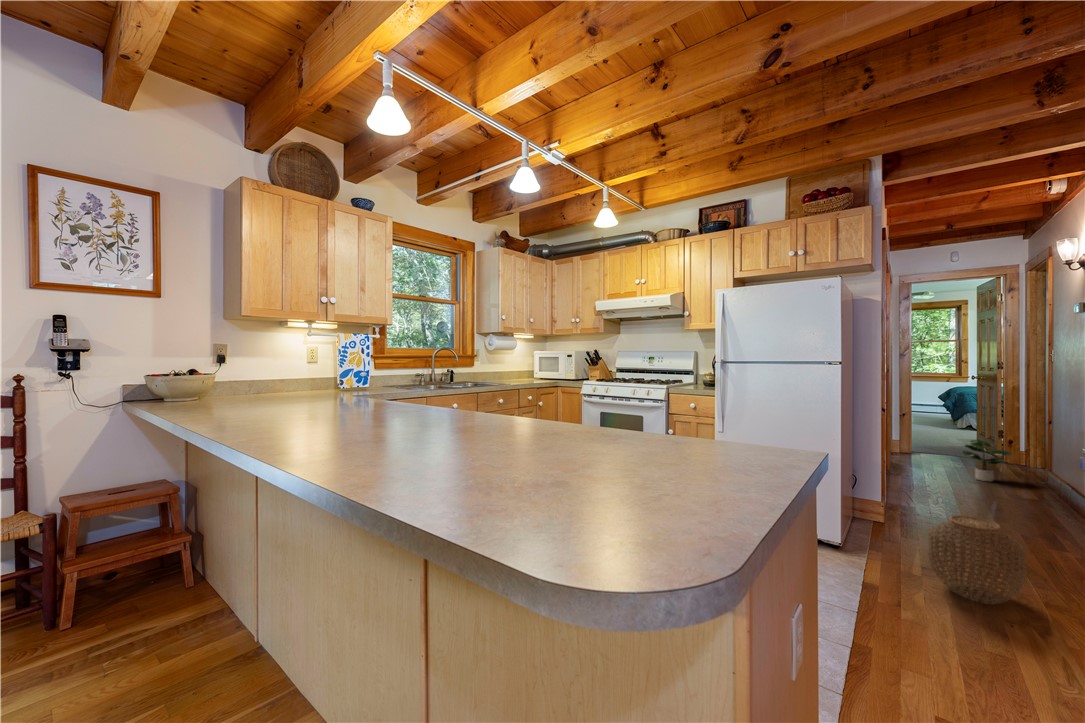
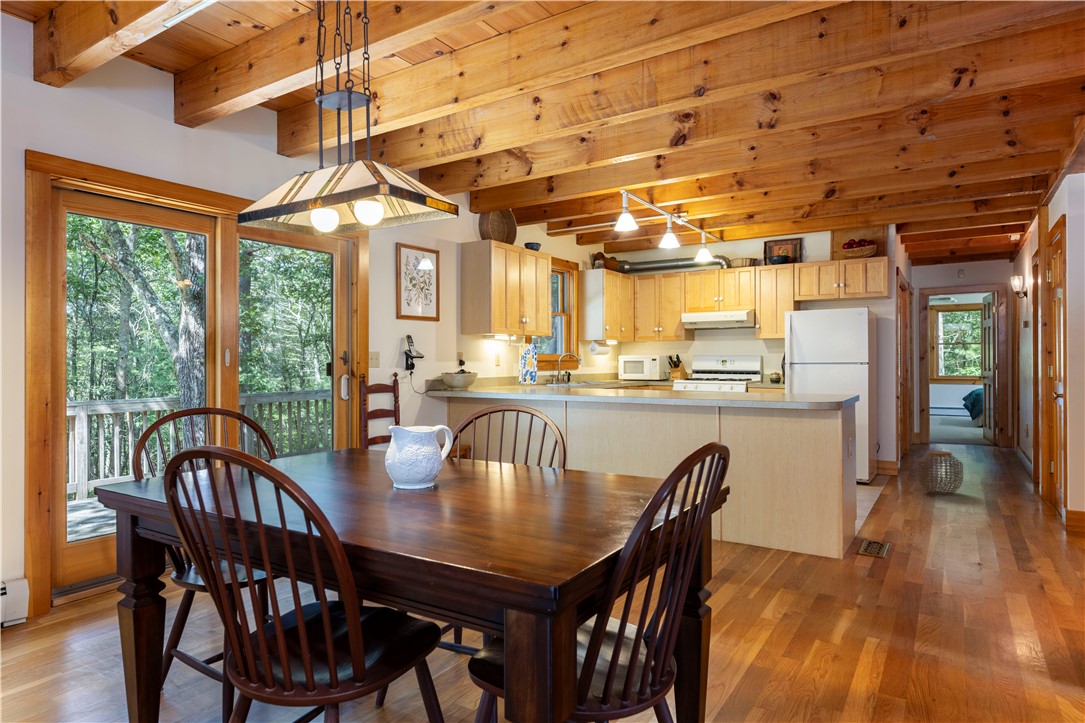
potted plant: present [962,440,1013,482] -> none [959,424,994,455]

